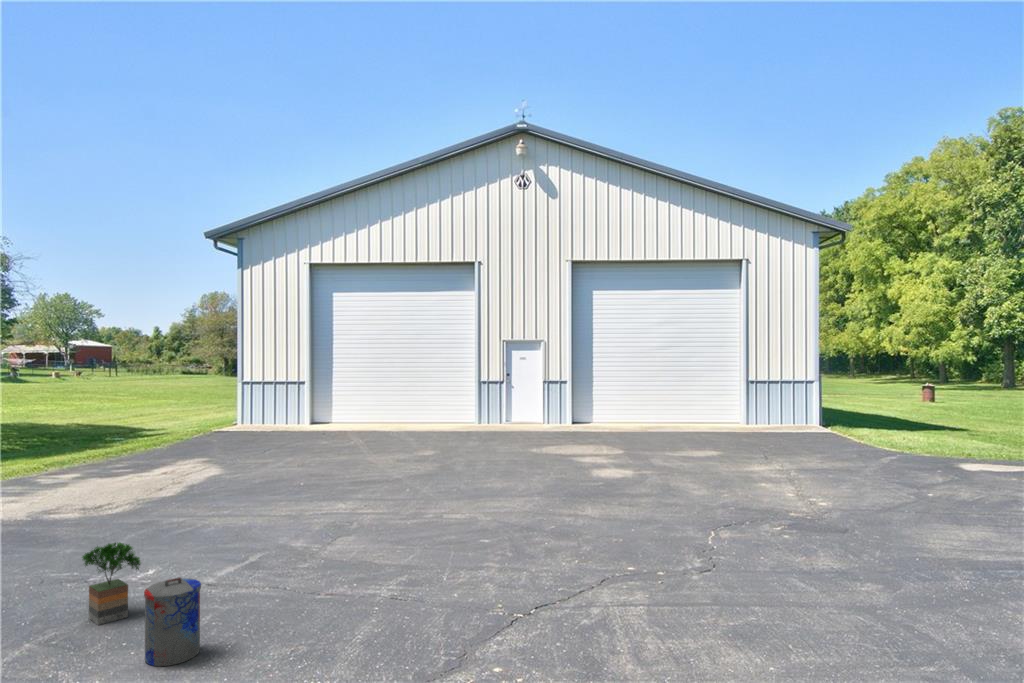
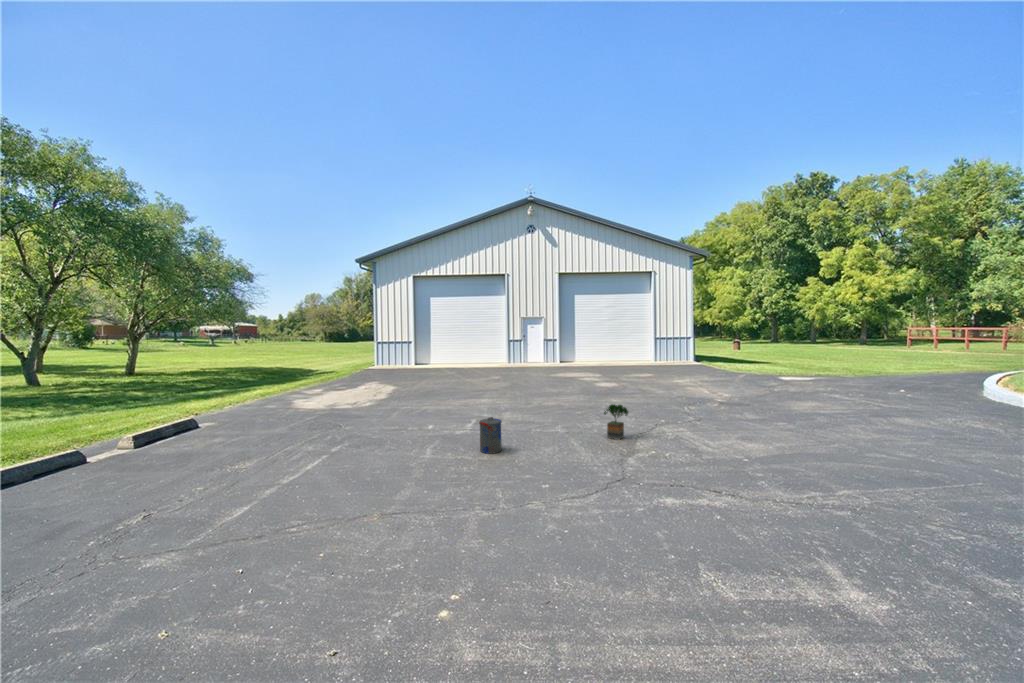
potted tree: present [82,542,141,625] -> present [604,404,628,440]

